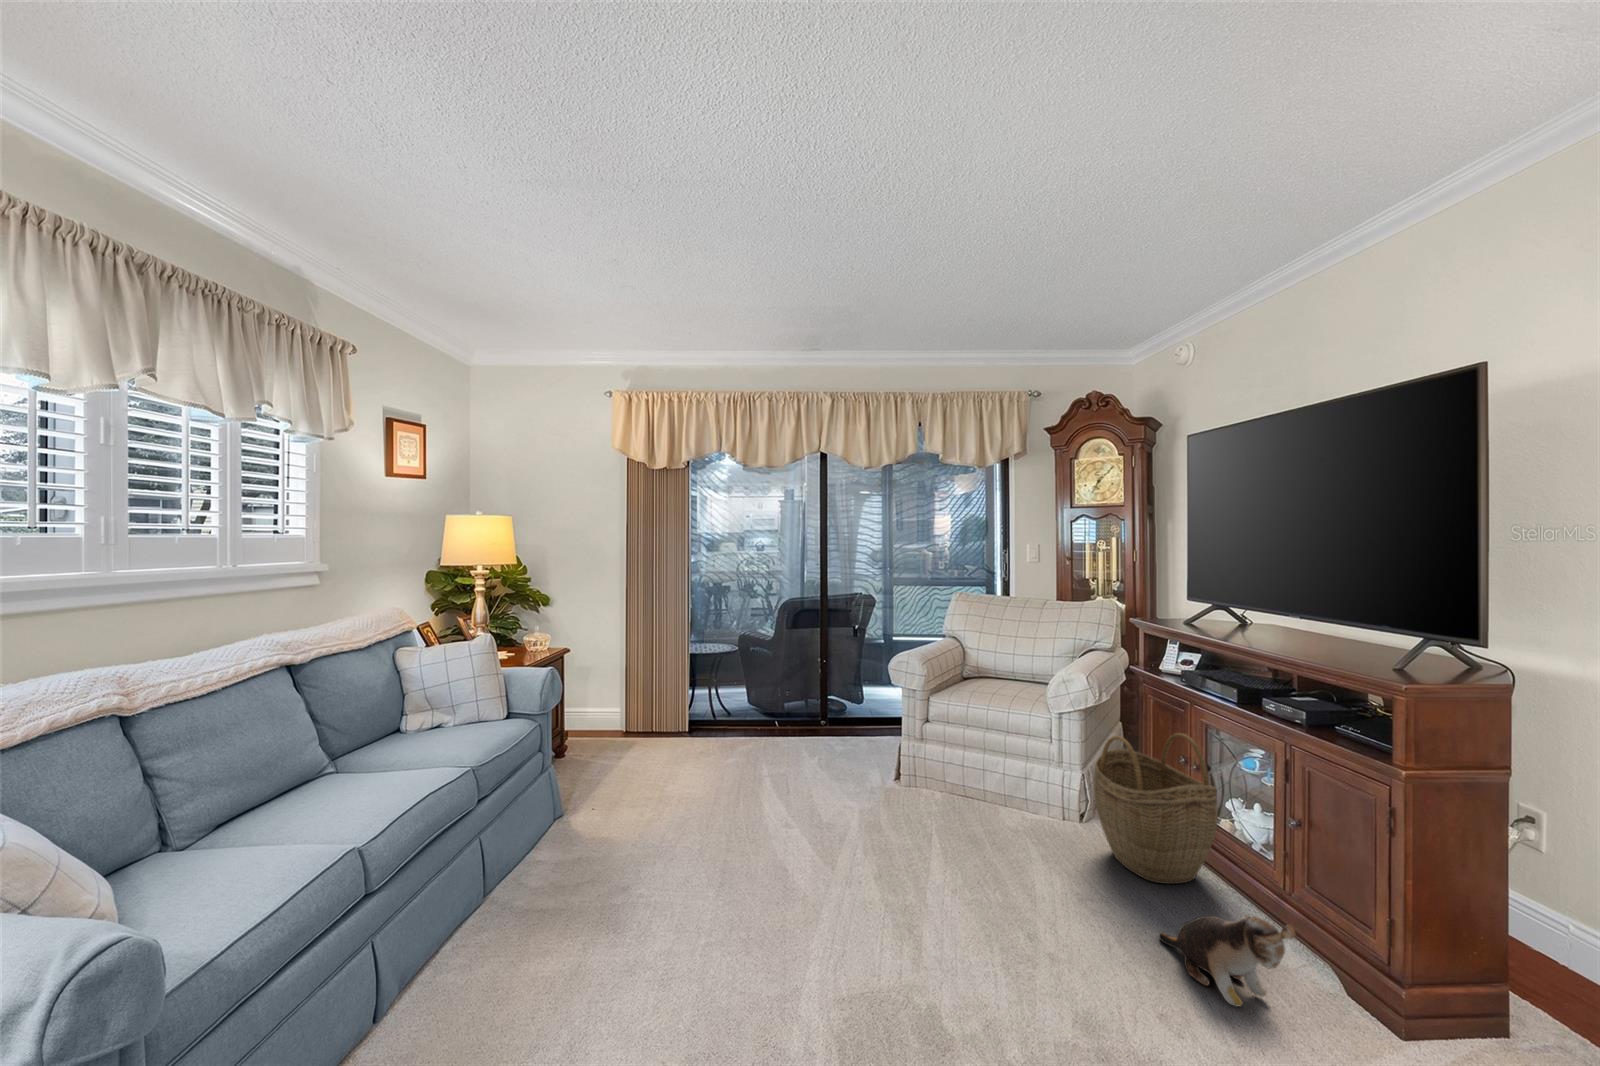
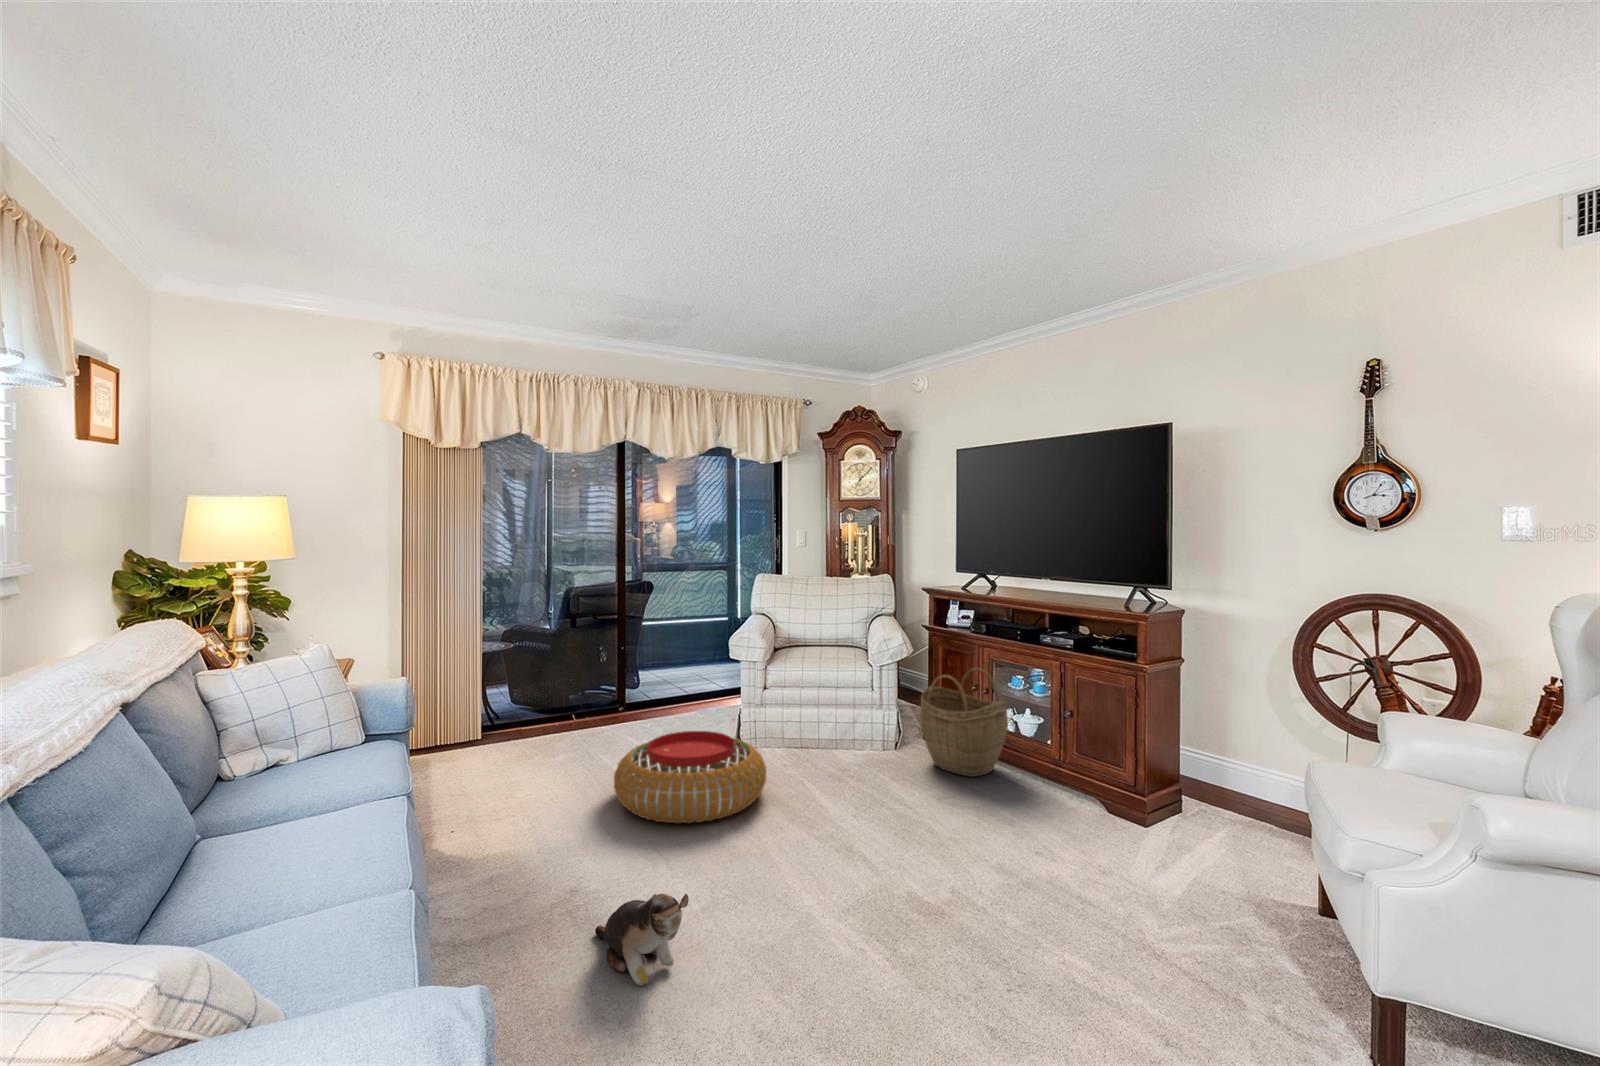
pouf: none [717,754,878,856] -> present [614,731,766,823]
plush toy: present [1159,916,1295,1006] -> present [595,894,689,985]

